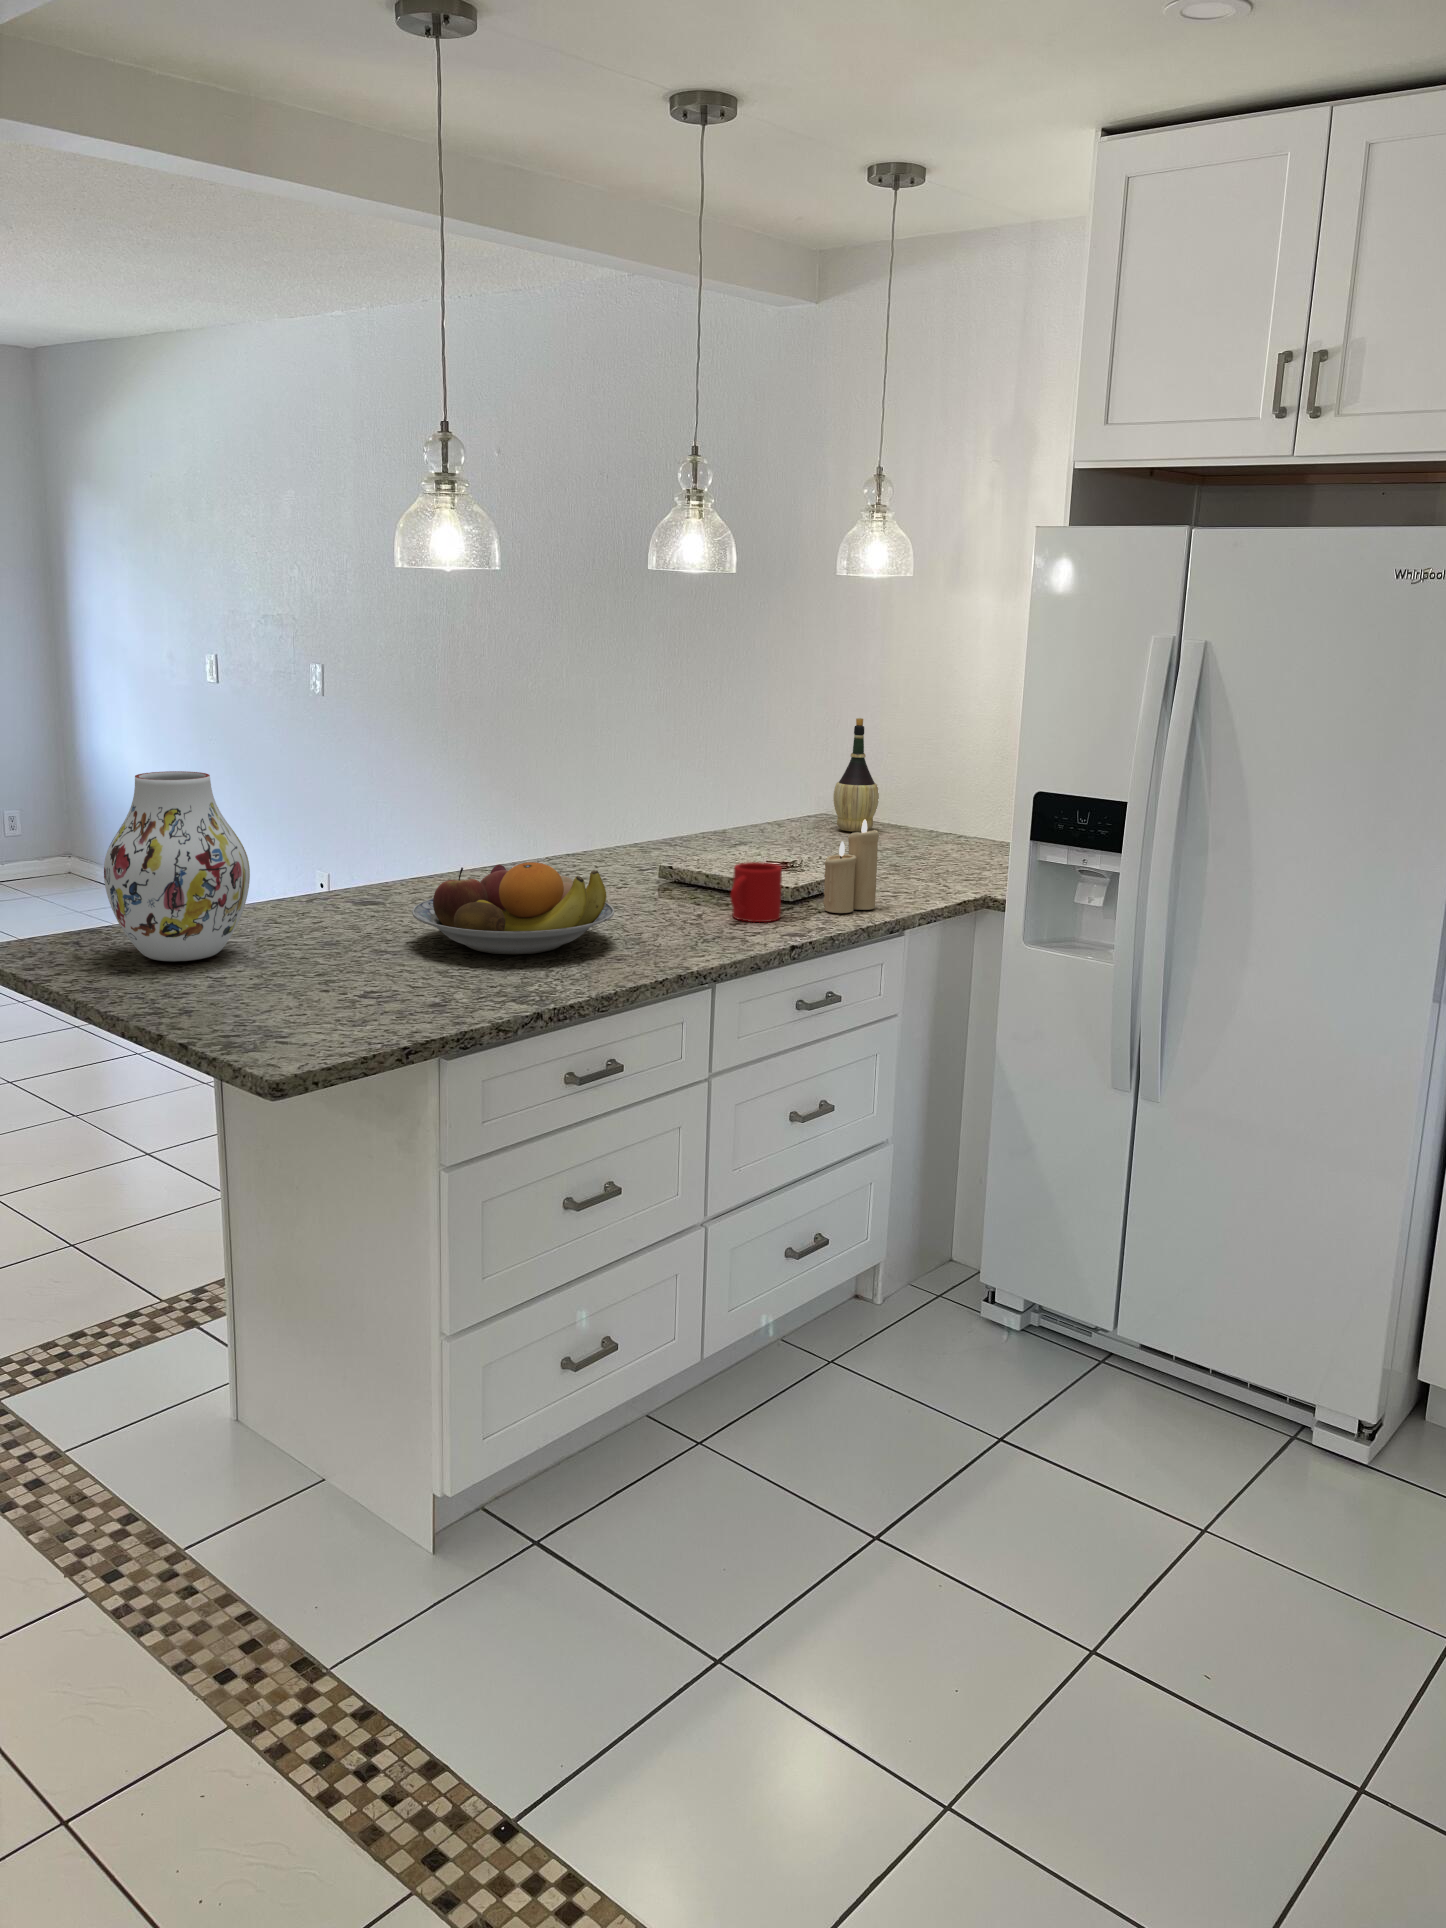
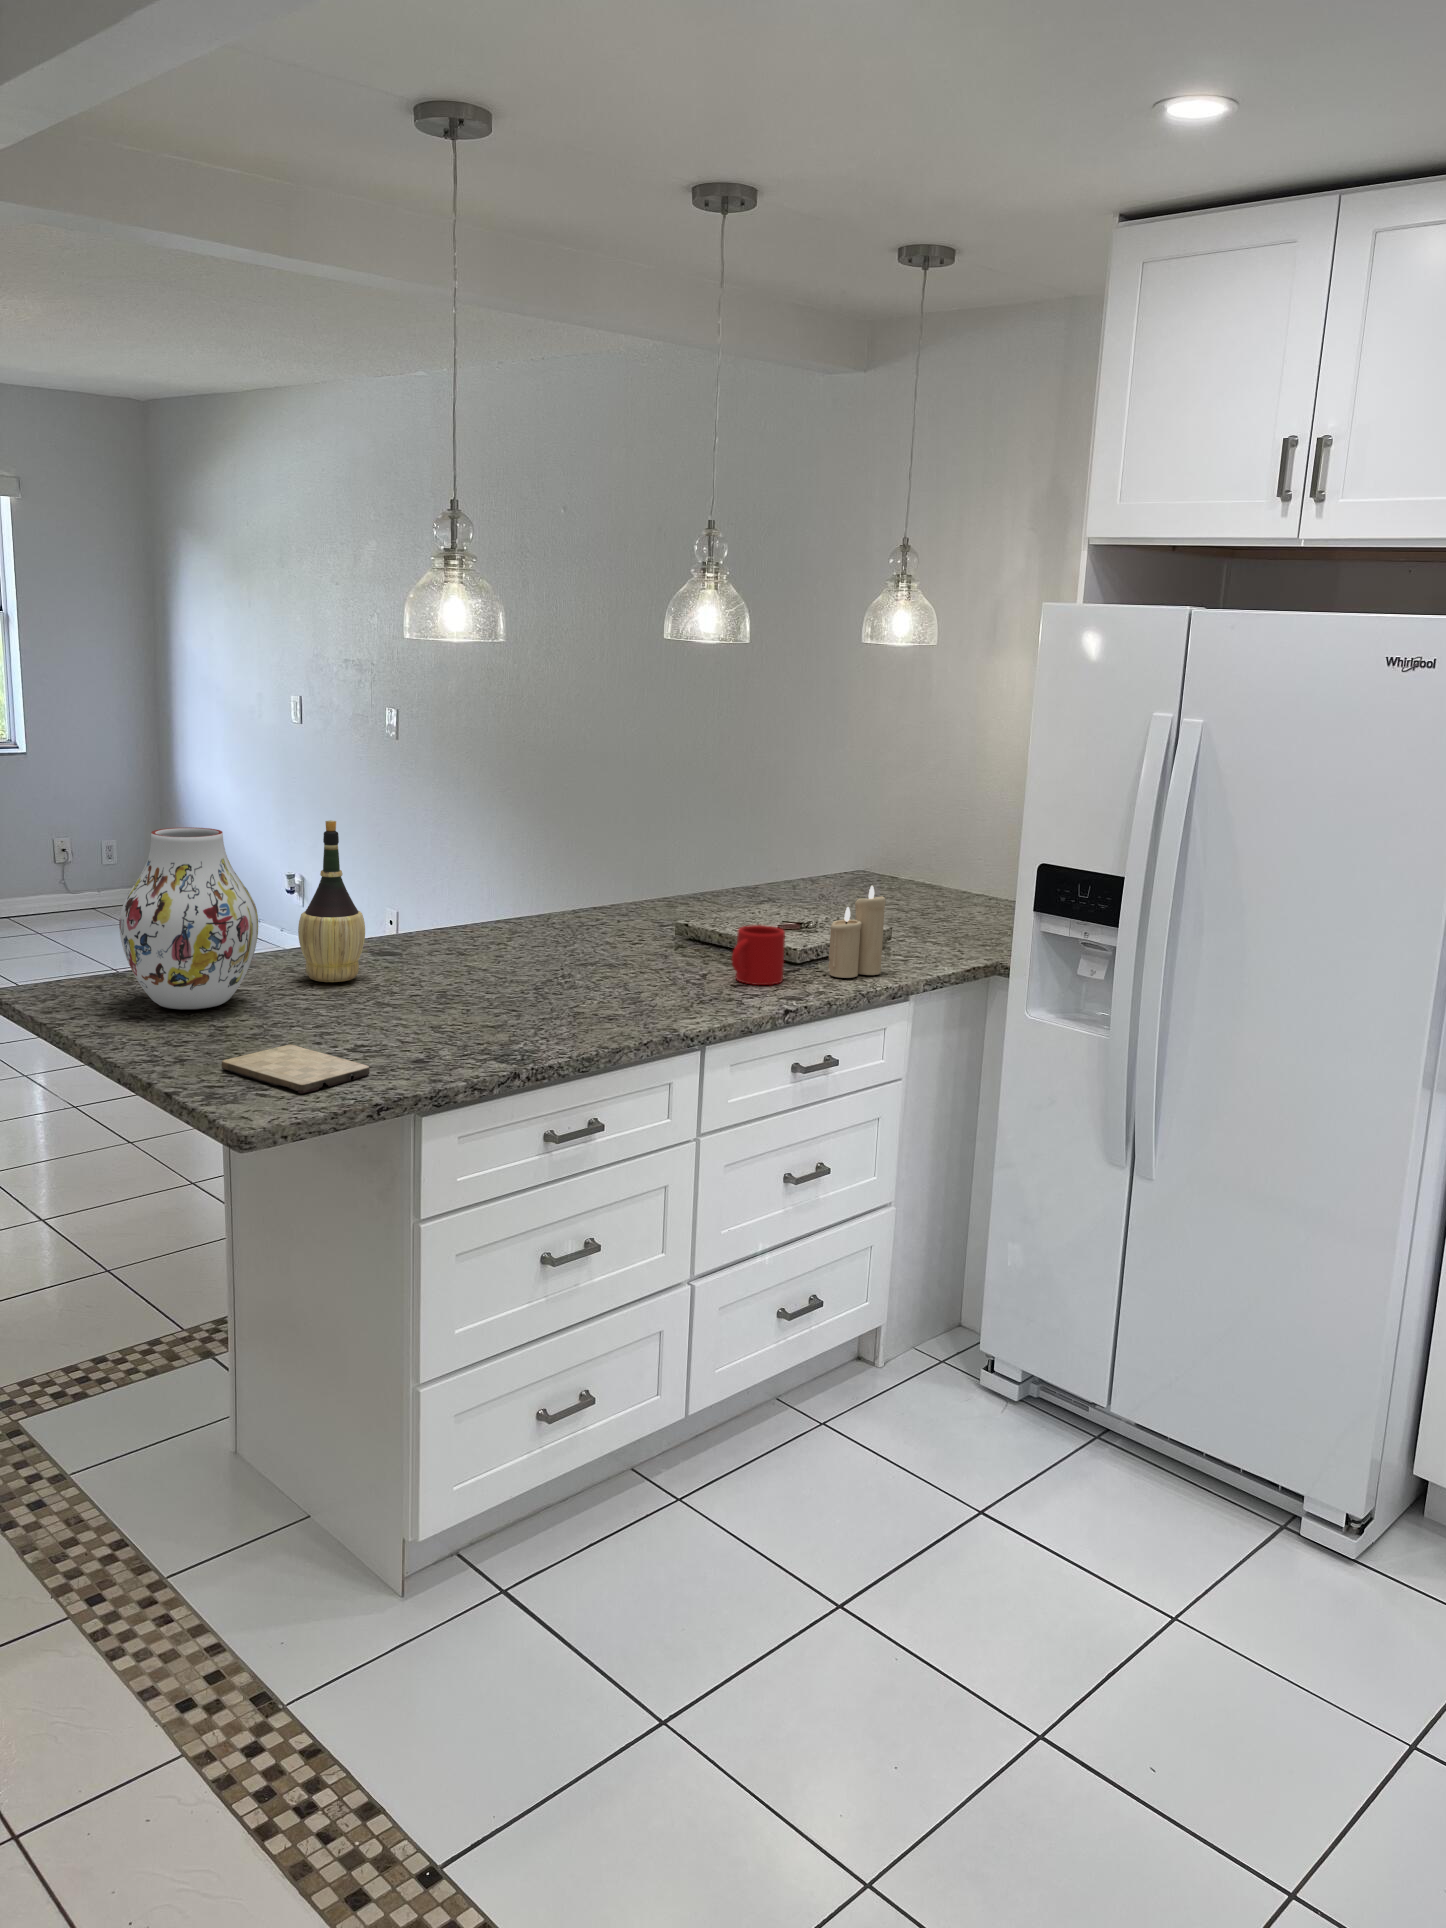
wine bottle: present [833,718,879,832] -> present [298,820,365,982]
fruit bowl: present [412,862,614,954] -> none [414,922,610,1012]
cutting board: none [233,992,390,1039] -> present [222,1045,370,1093]

